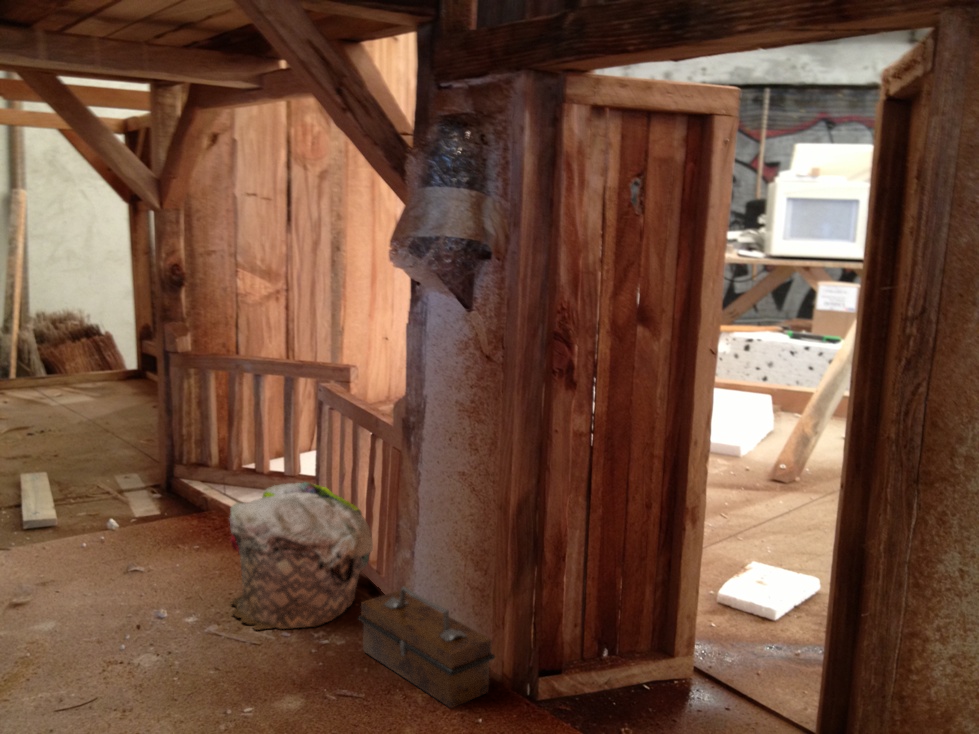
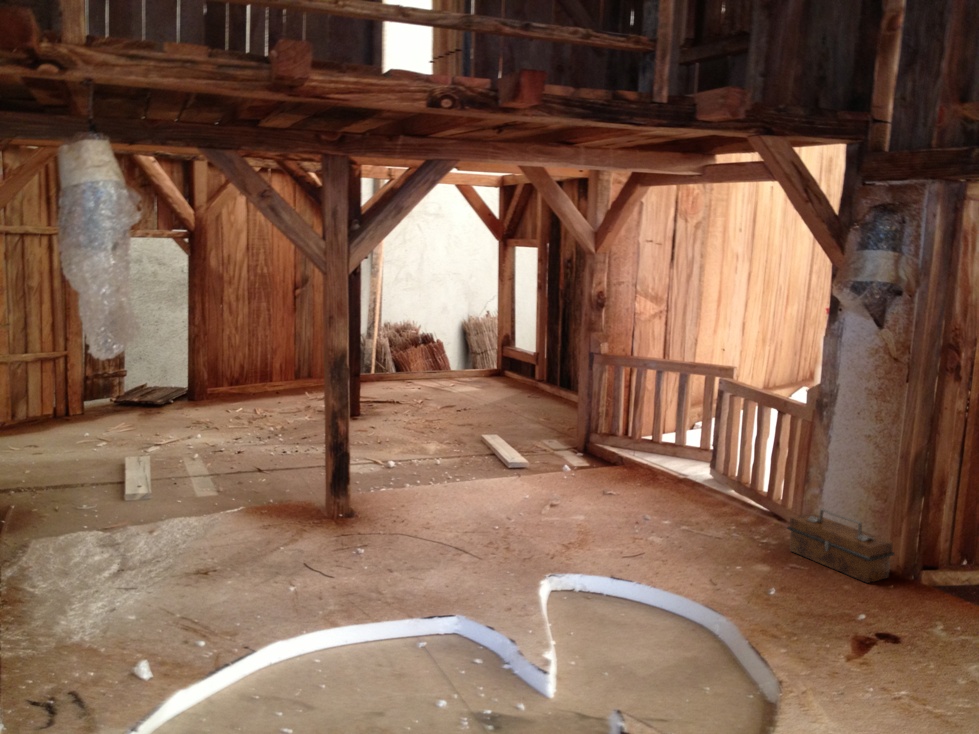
laundry basket: present [230,483,373,630] -> none [677,442,787,536]

